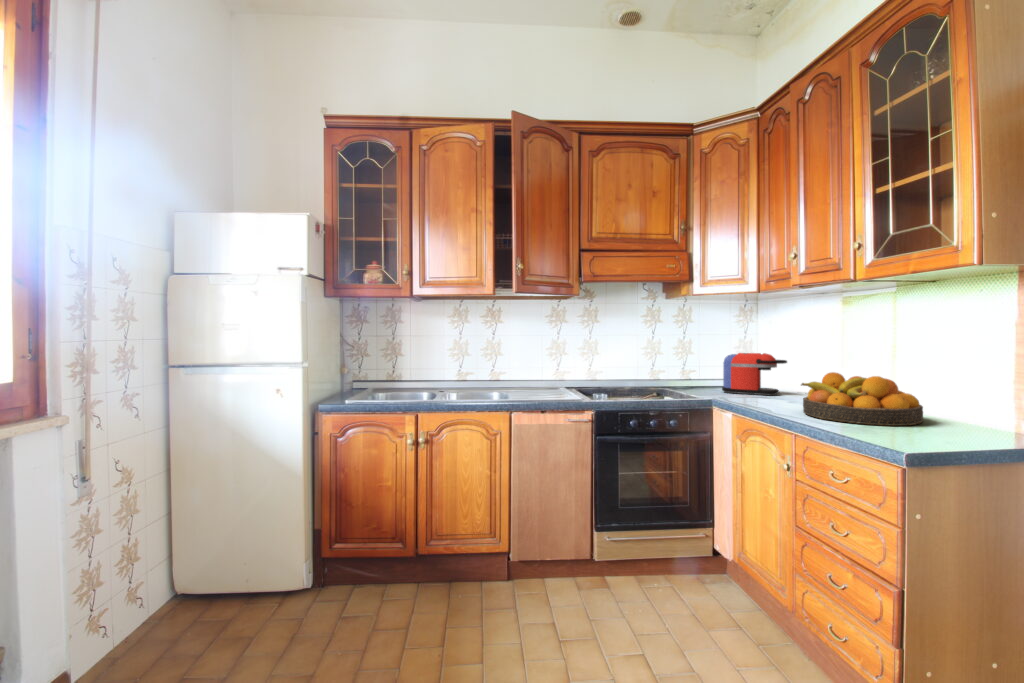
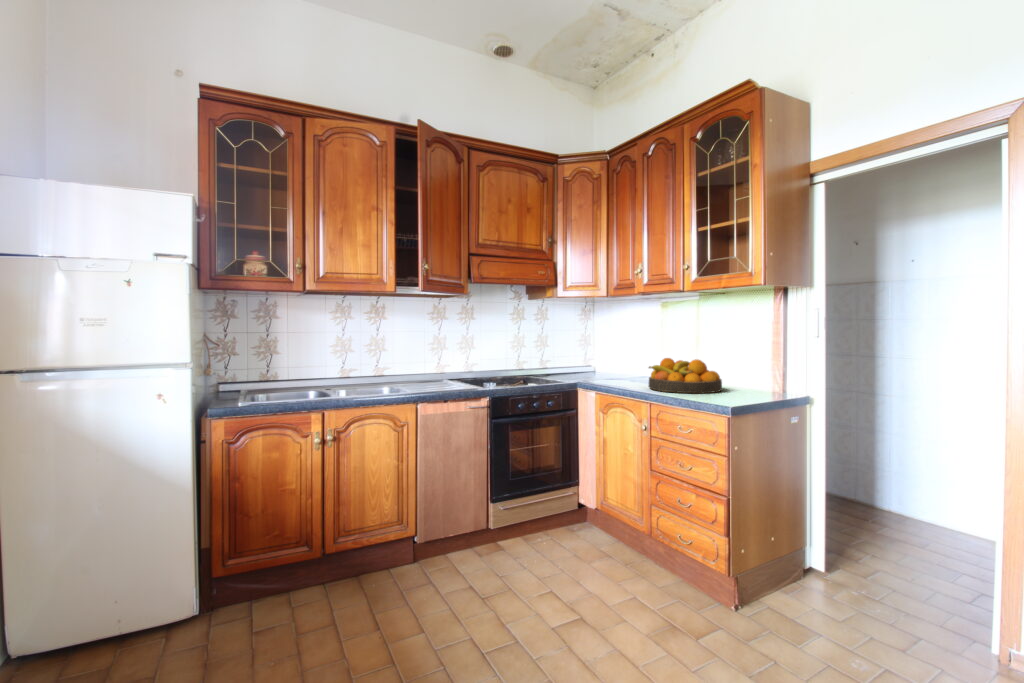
coffee maker: present [722,353,787,395] -> none [576,345,624,379]

